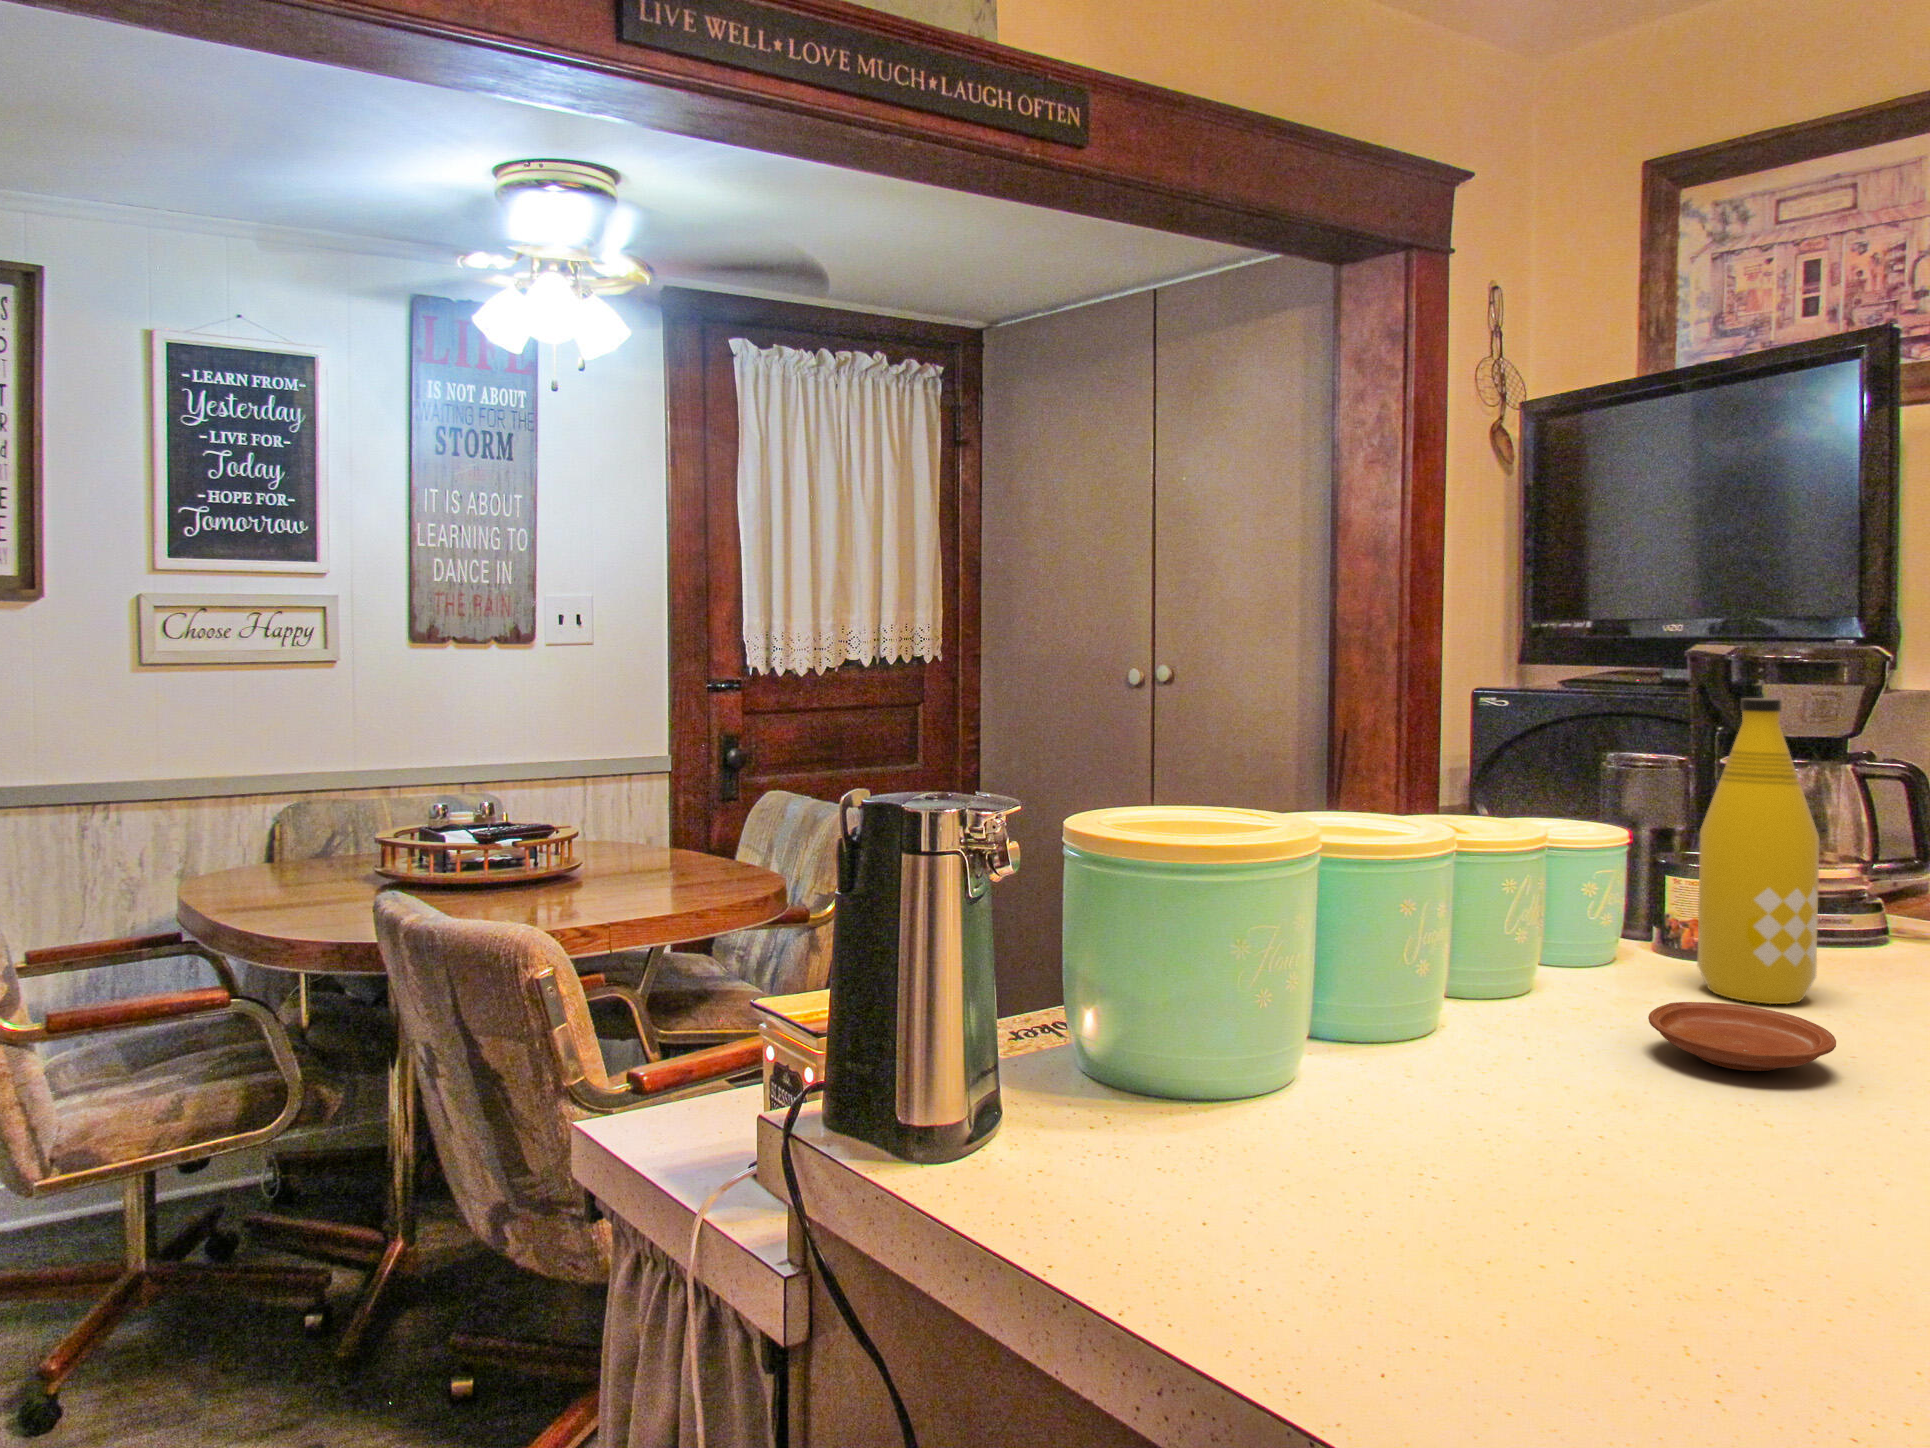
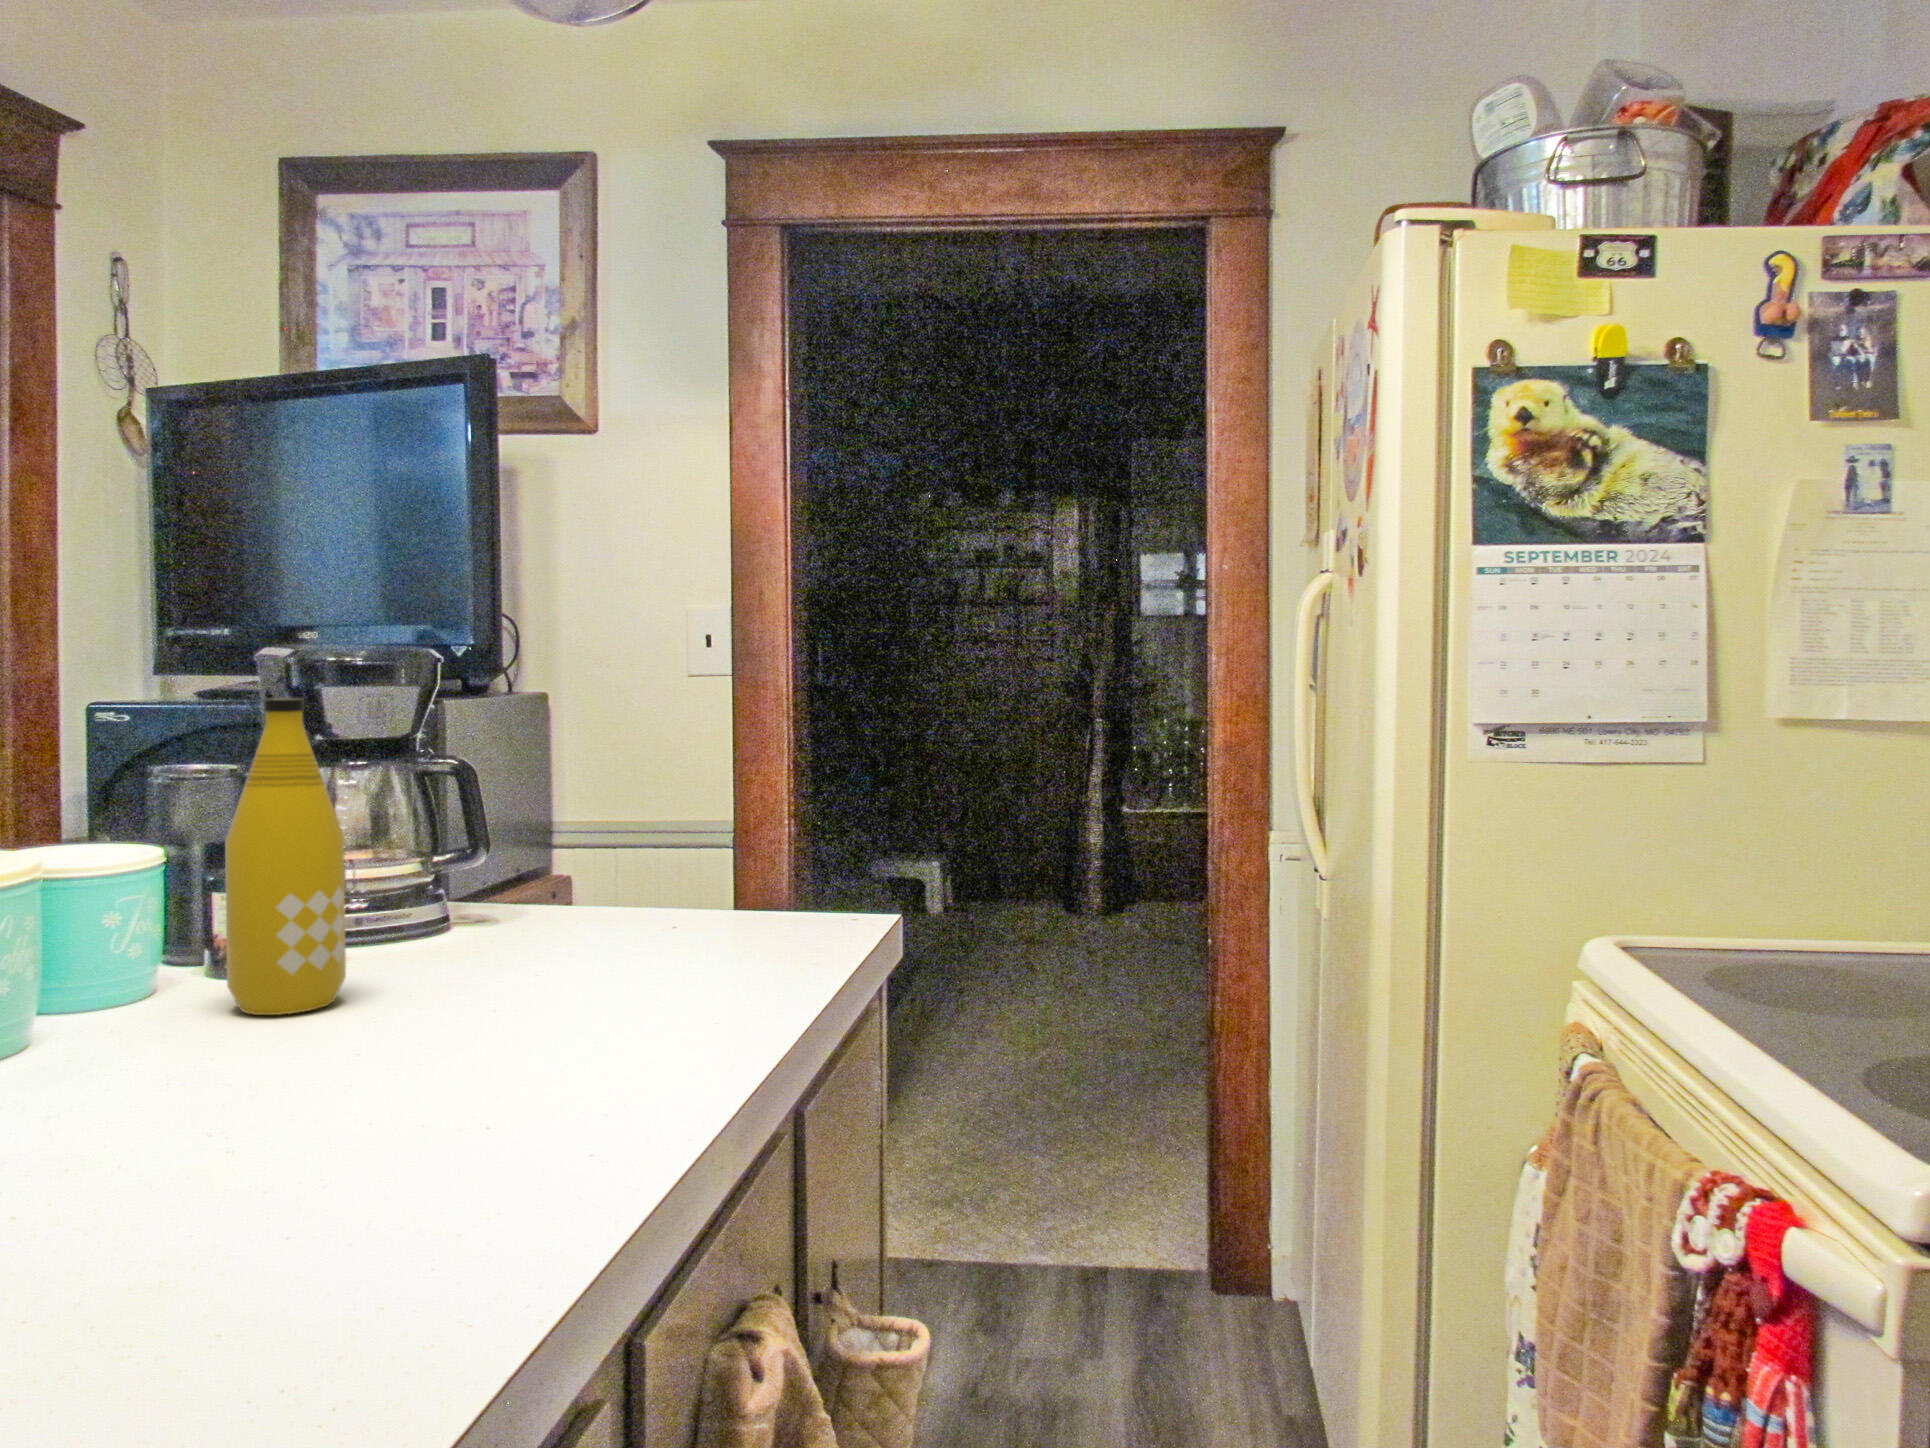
plate: present [1648,1002,1836,1071] -> none [123,1022,322,1095]

